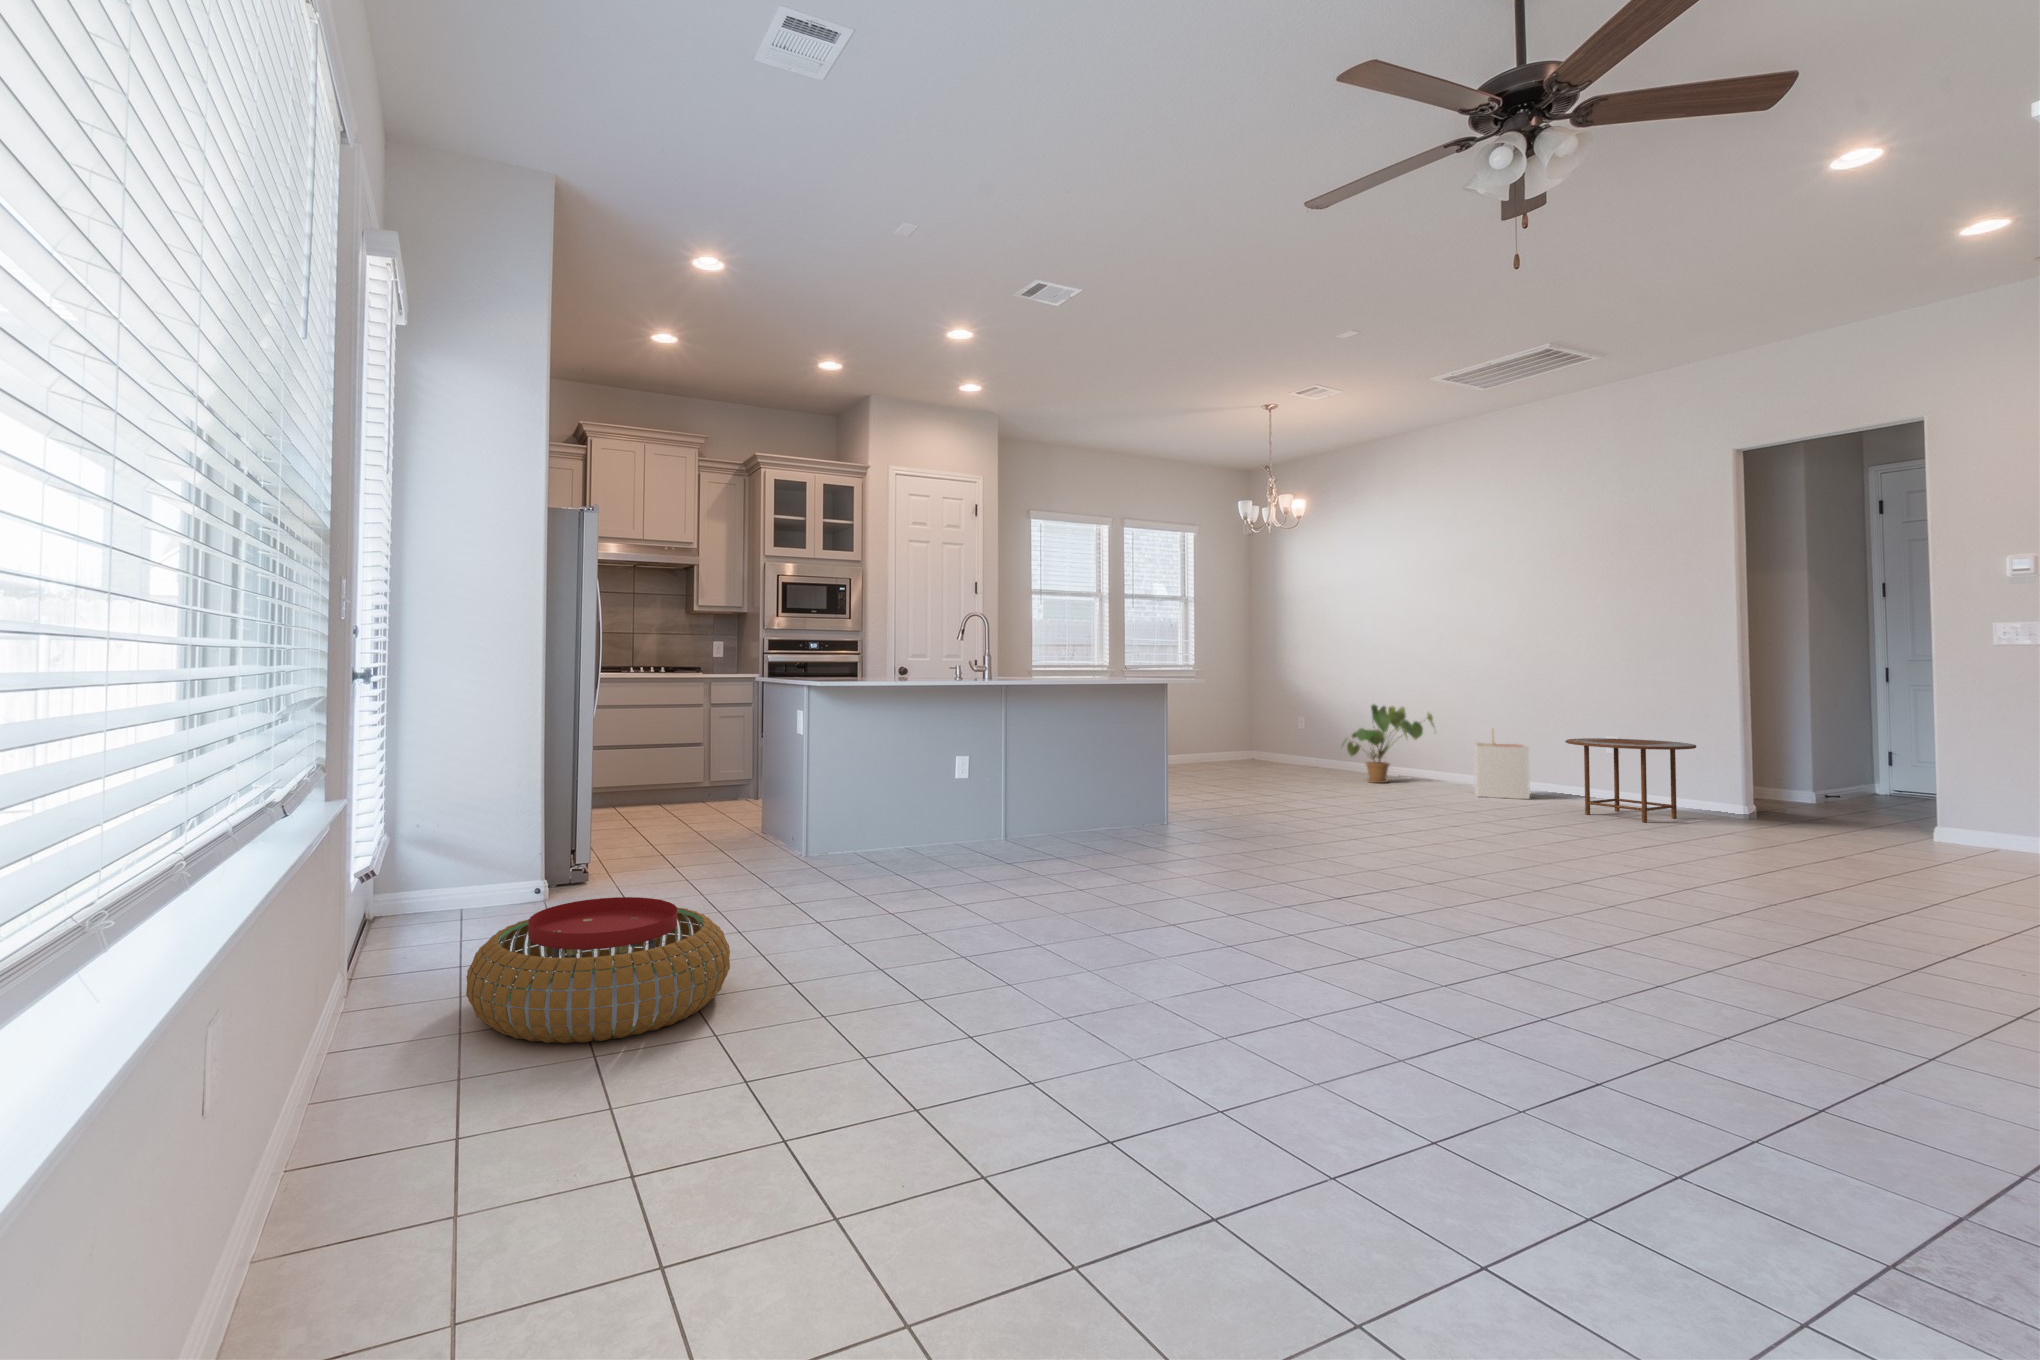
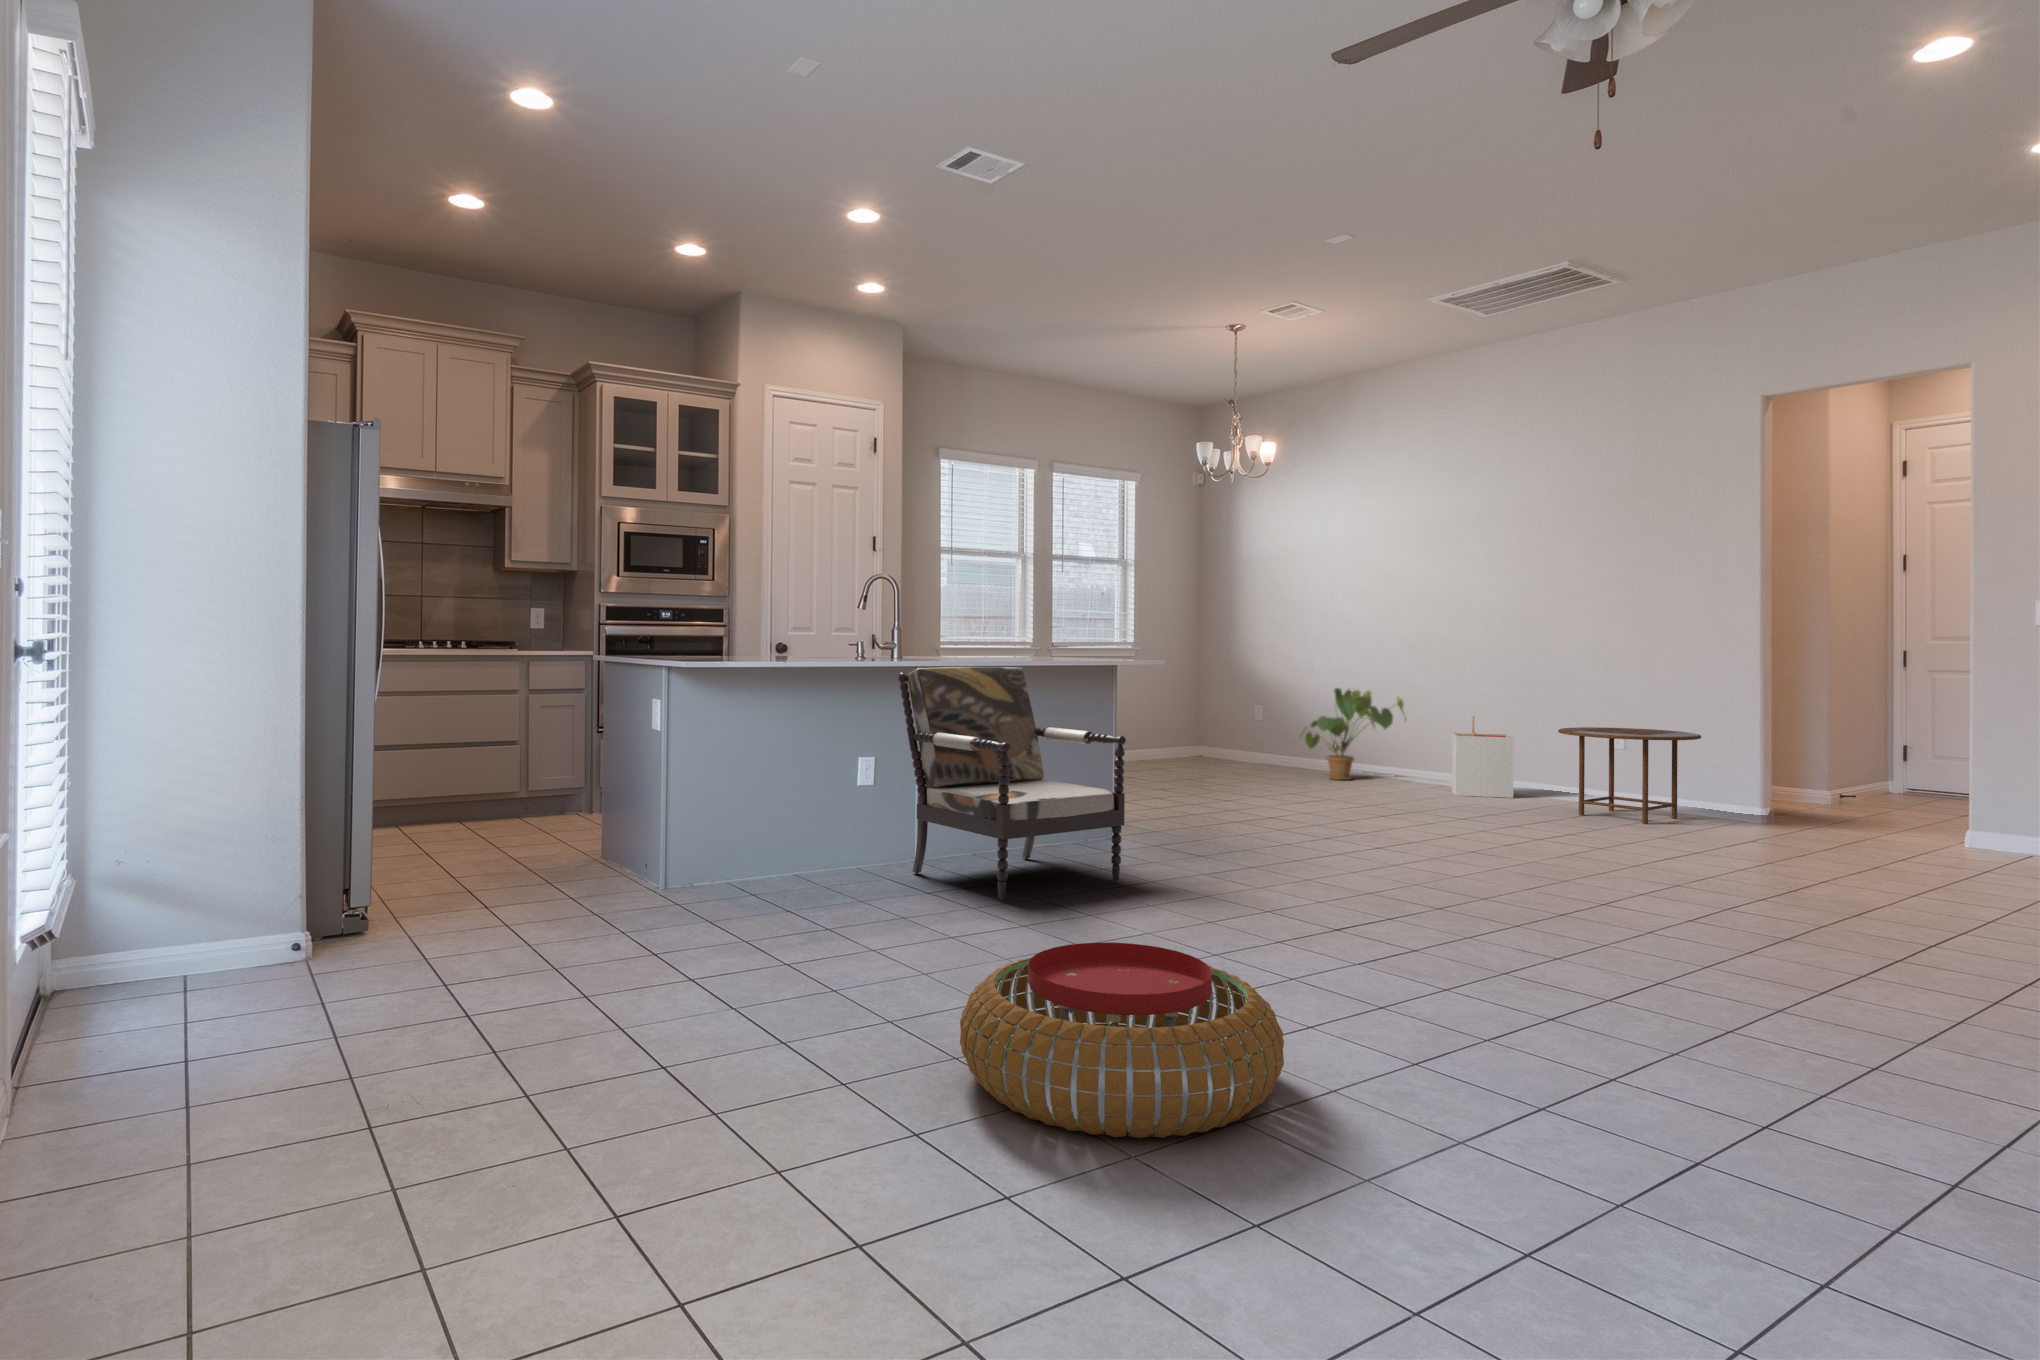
armchair: none [986,687,1168,873] -> present [898,667,1126,901]
pouf: present [466,897,730,1043] -> present [960,943,1284,1138]

